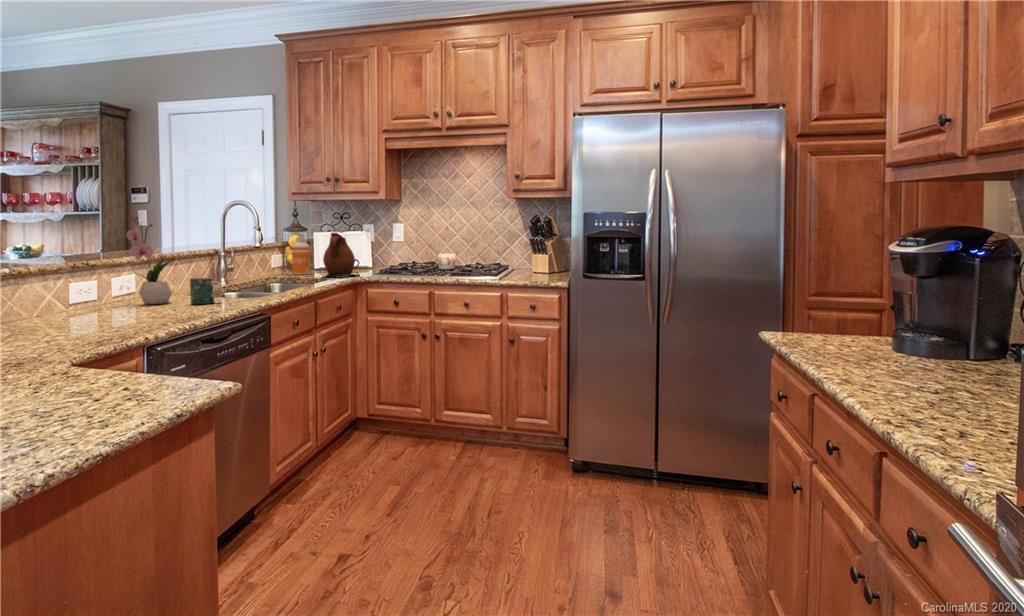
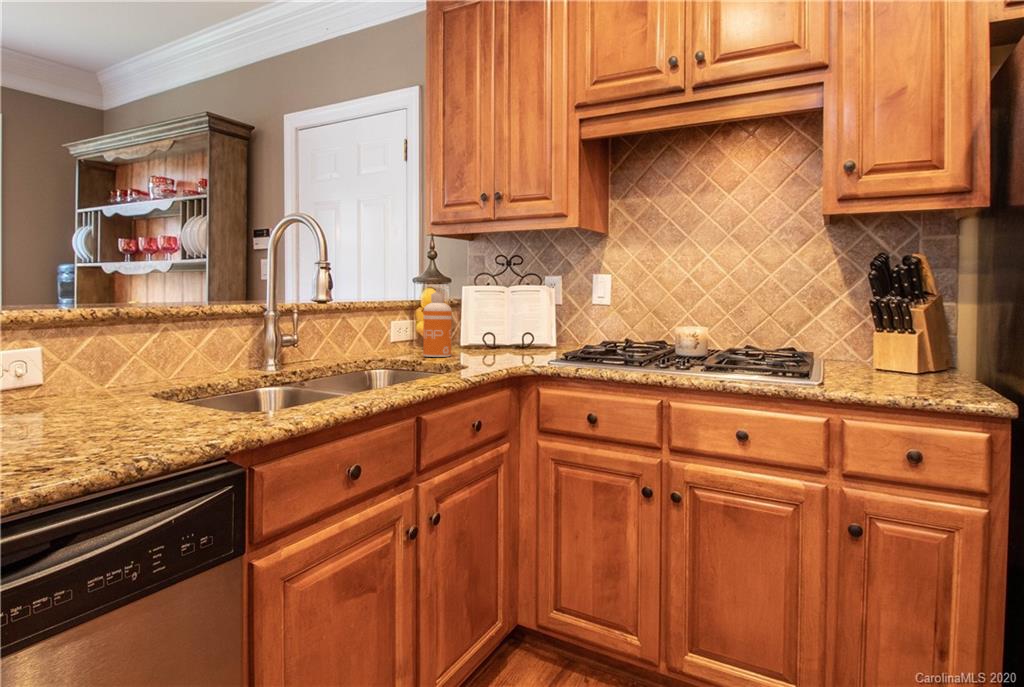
flower arrangement: present [127,217,173,304] -> none [69,245,155,421]
ceramic pitcher: present [323,233,357,276] -> none [460,285,533,364]
mug: present [190,278,223,304] -> none [165,370,227,427]

